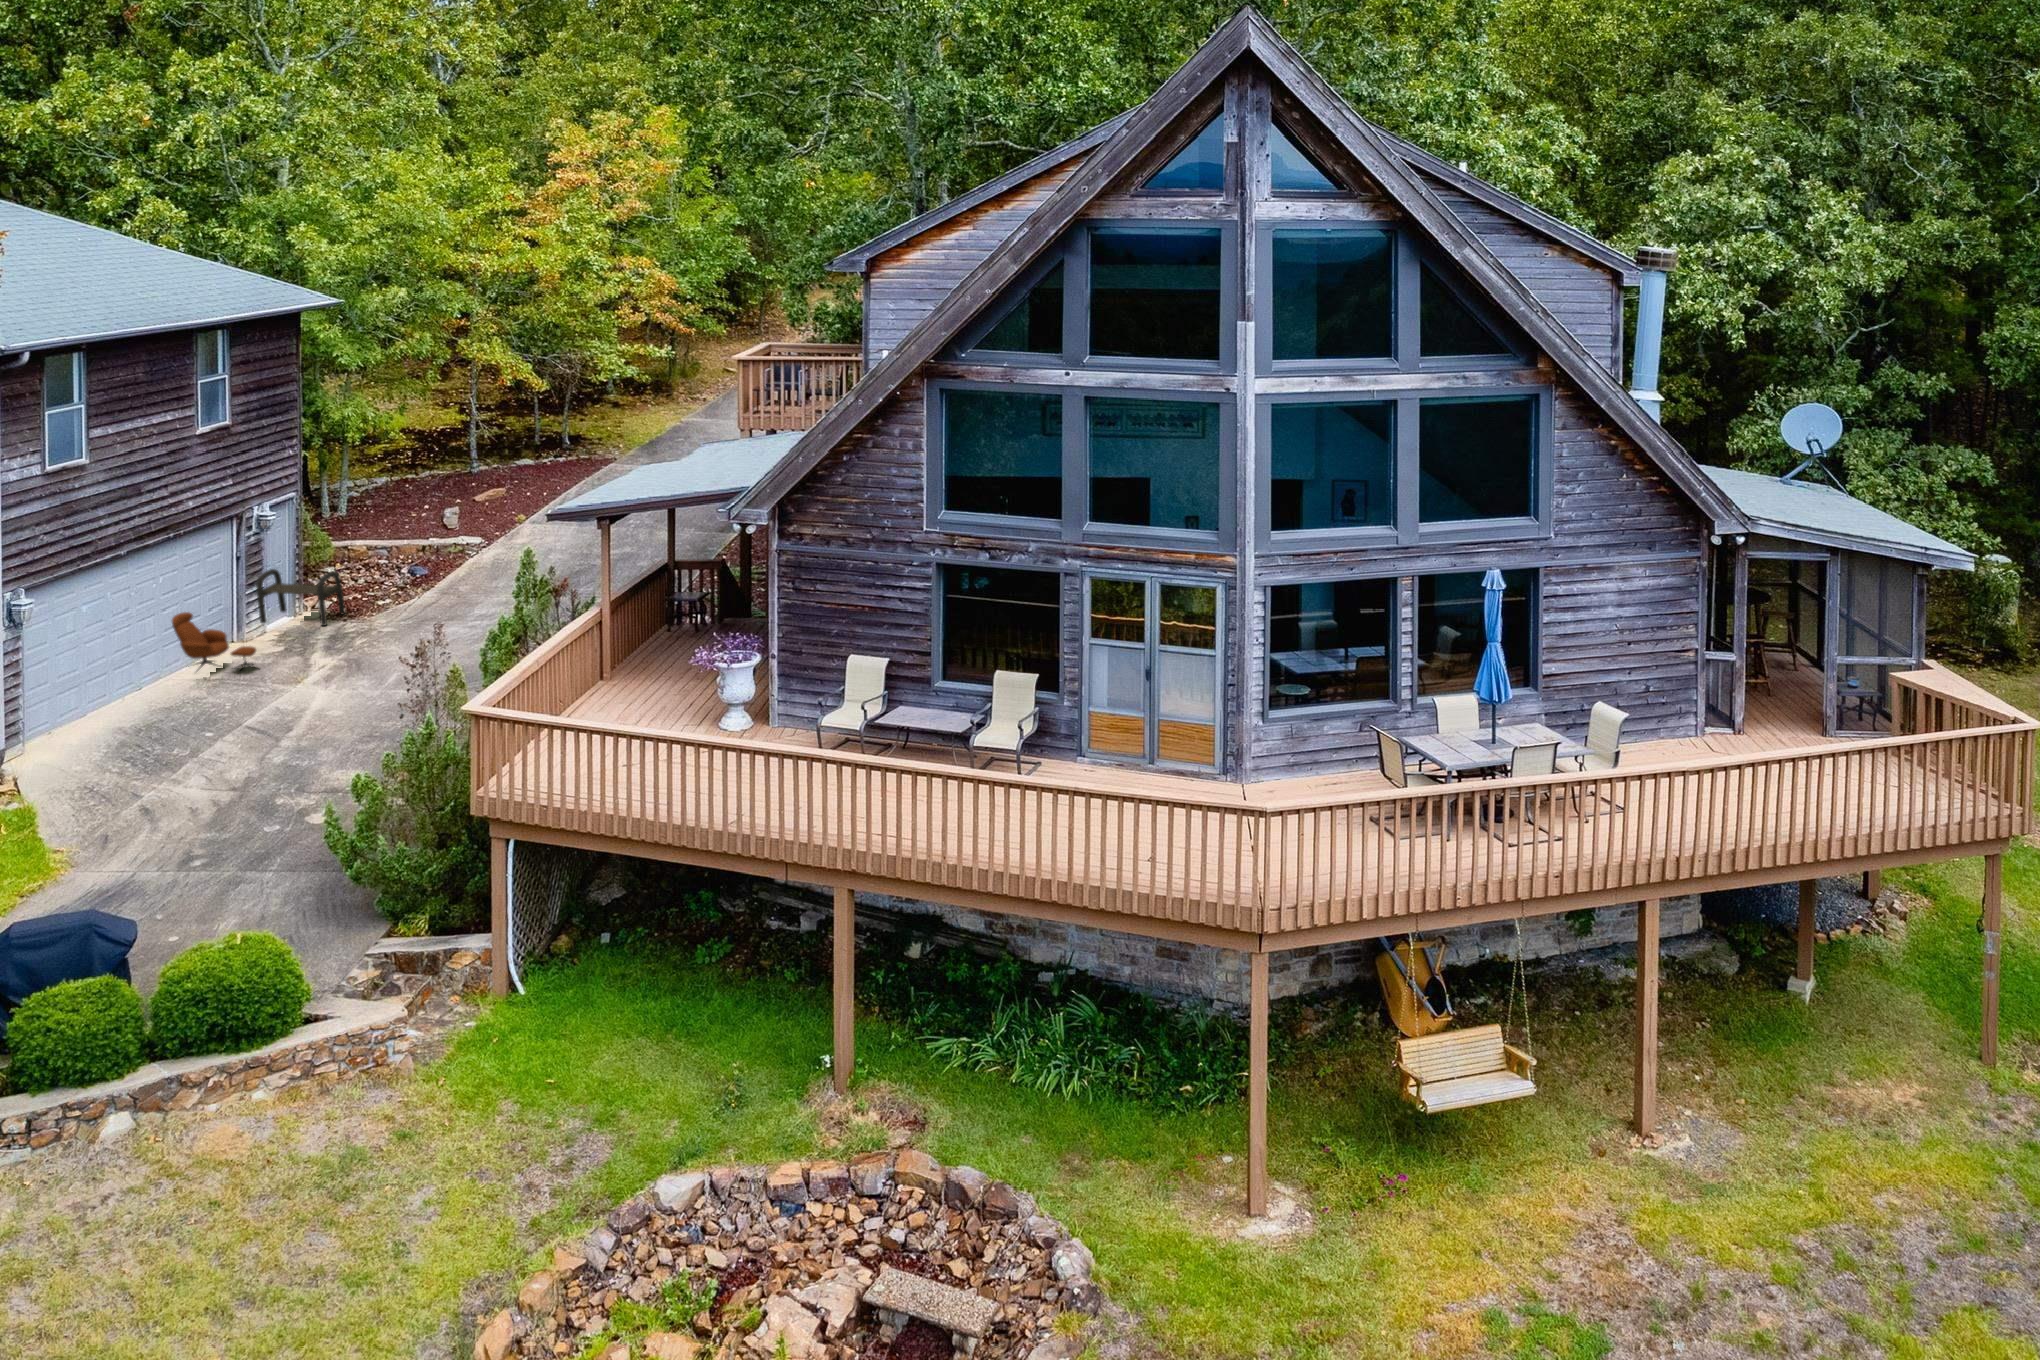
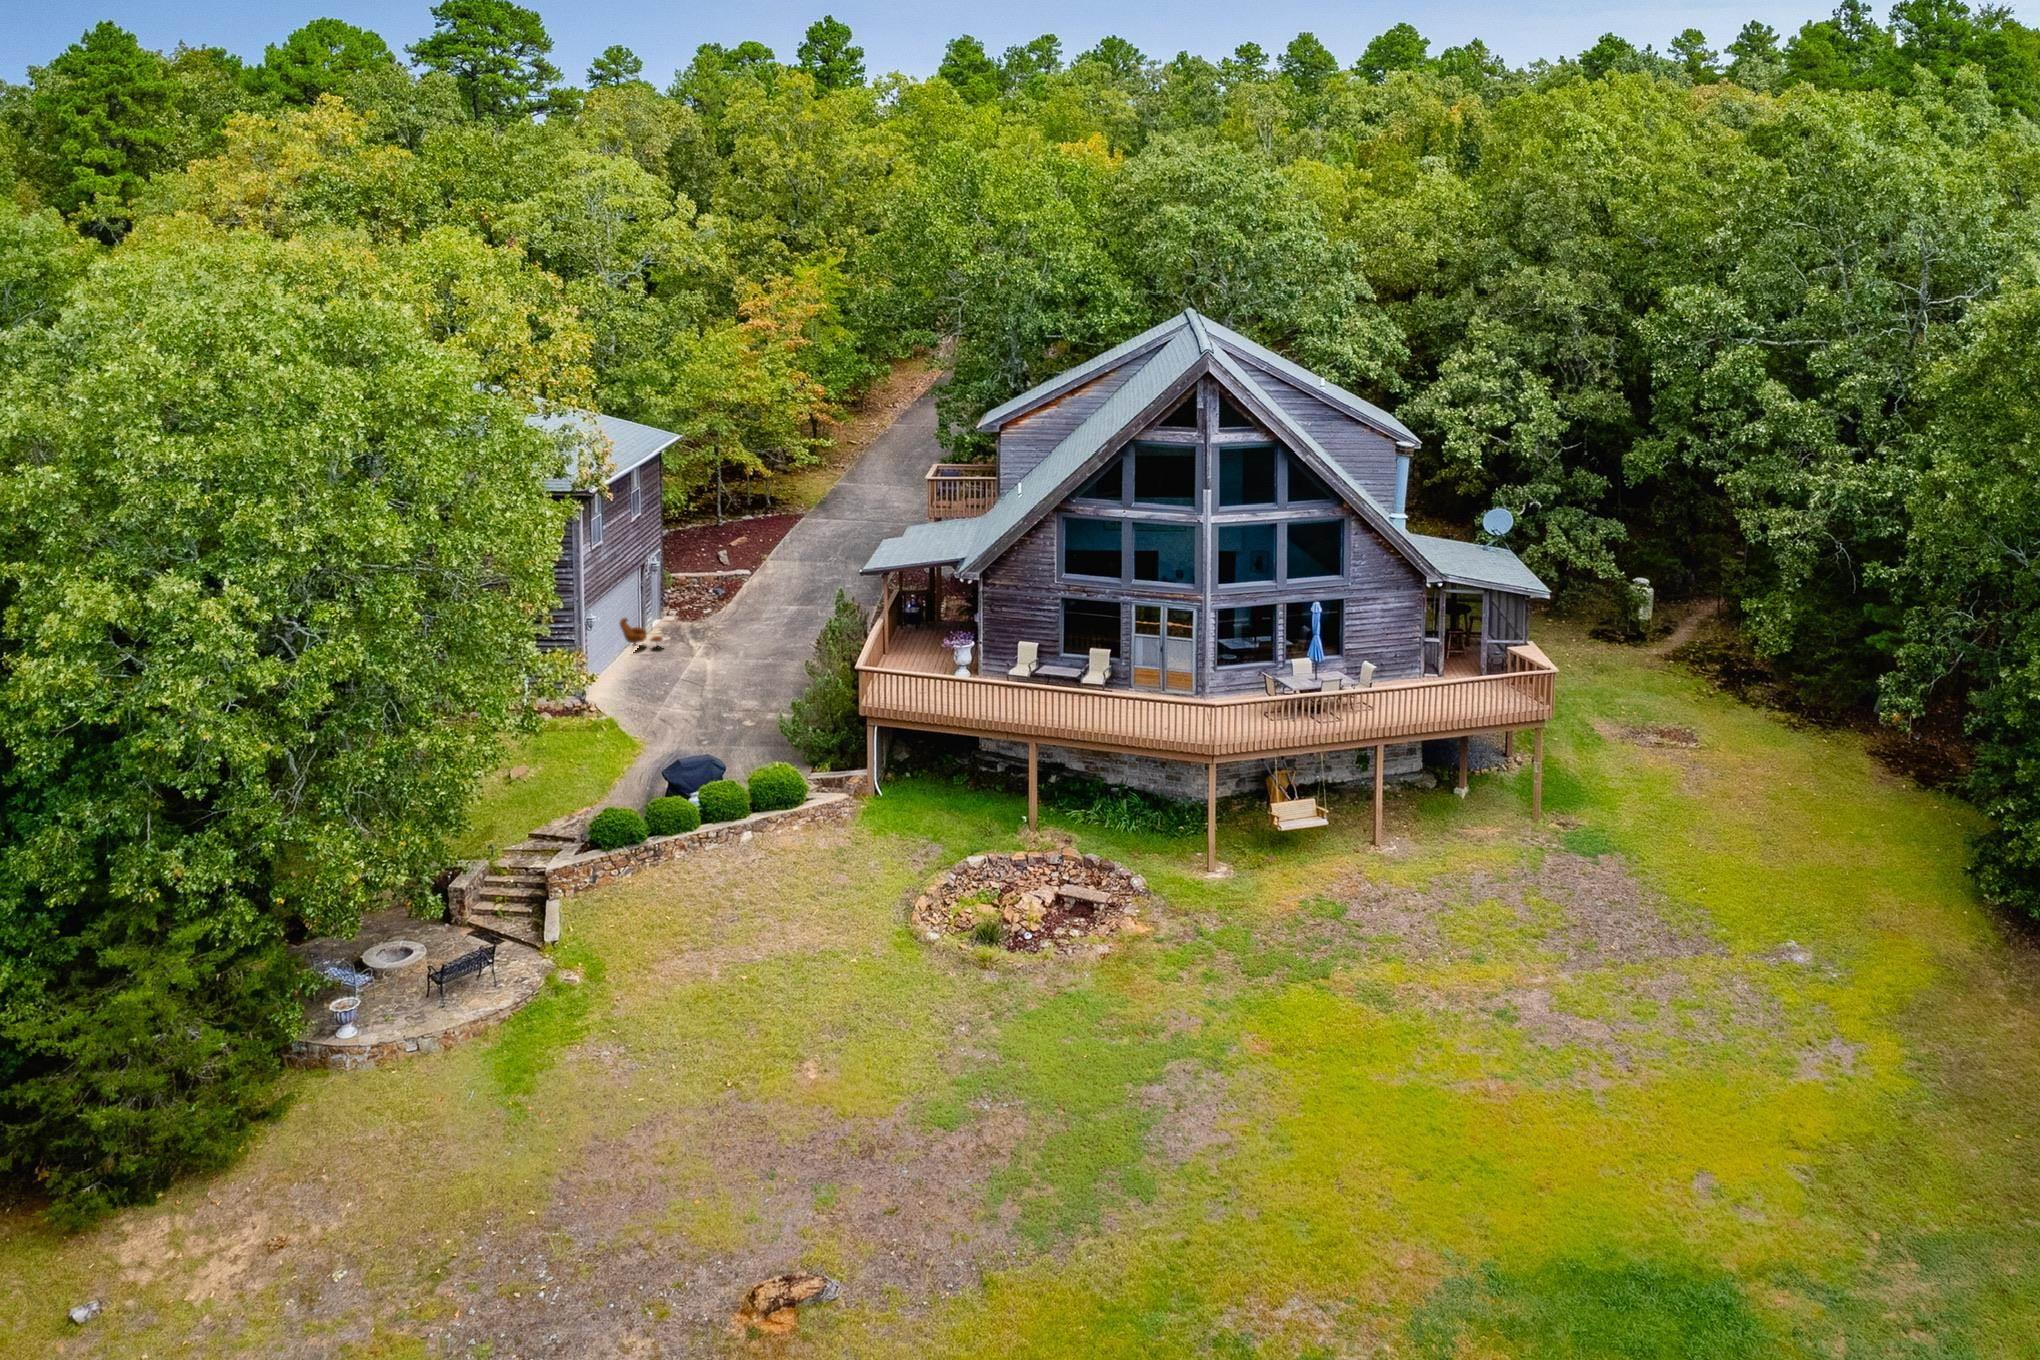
bench: present [256,569,346,626] -> none [647,592,693,624]

